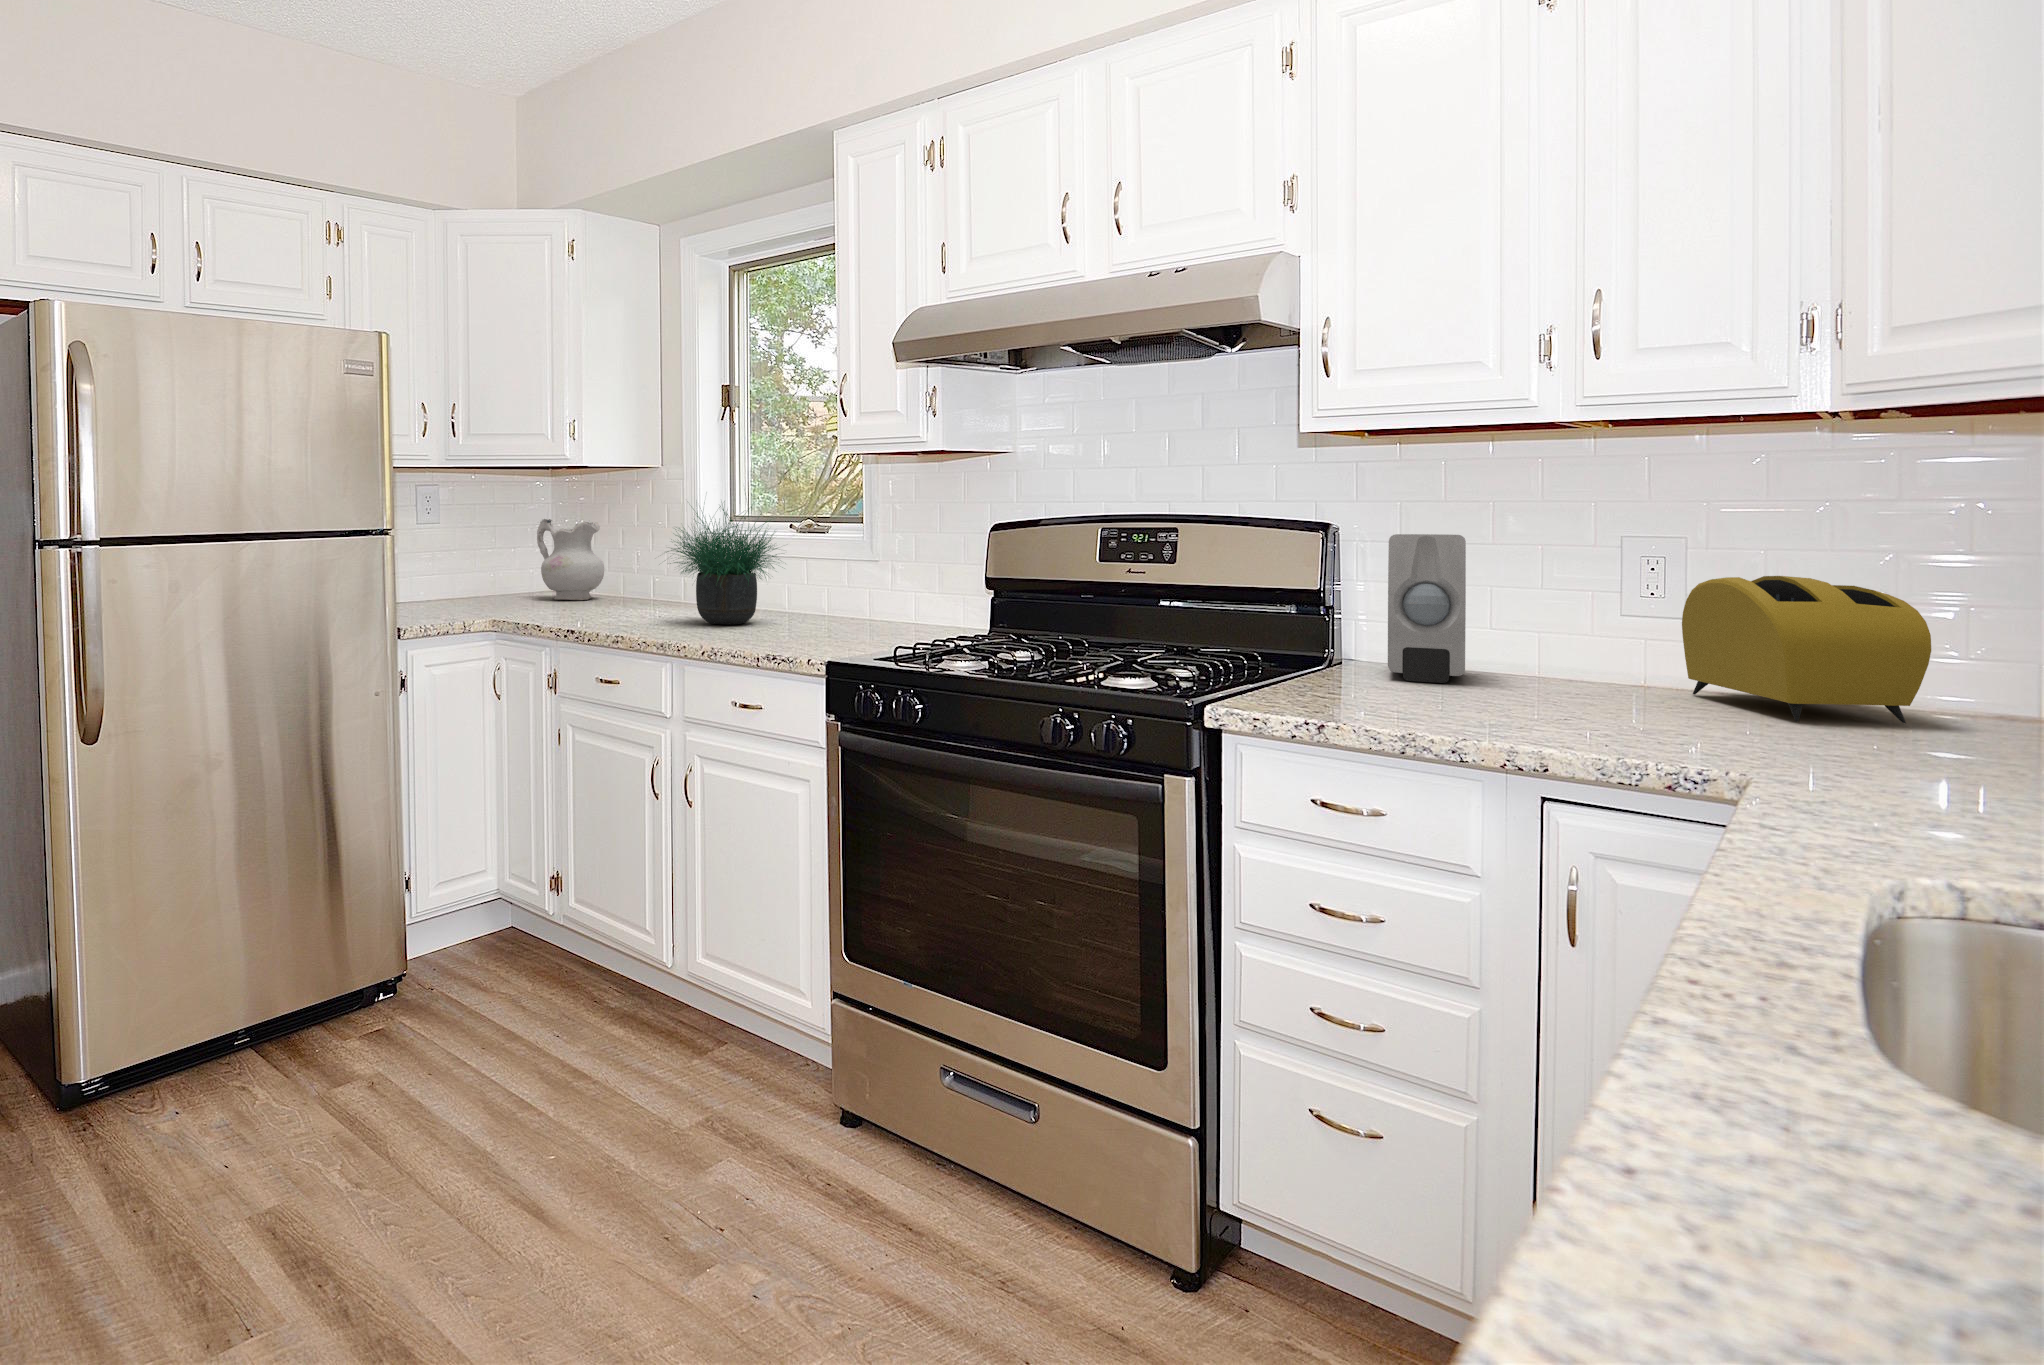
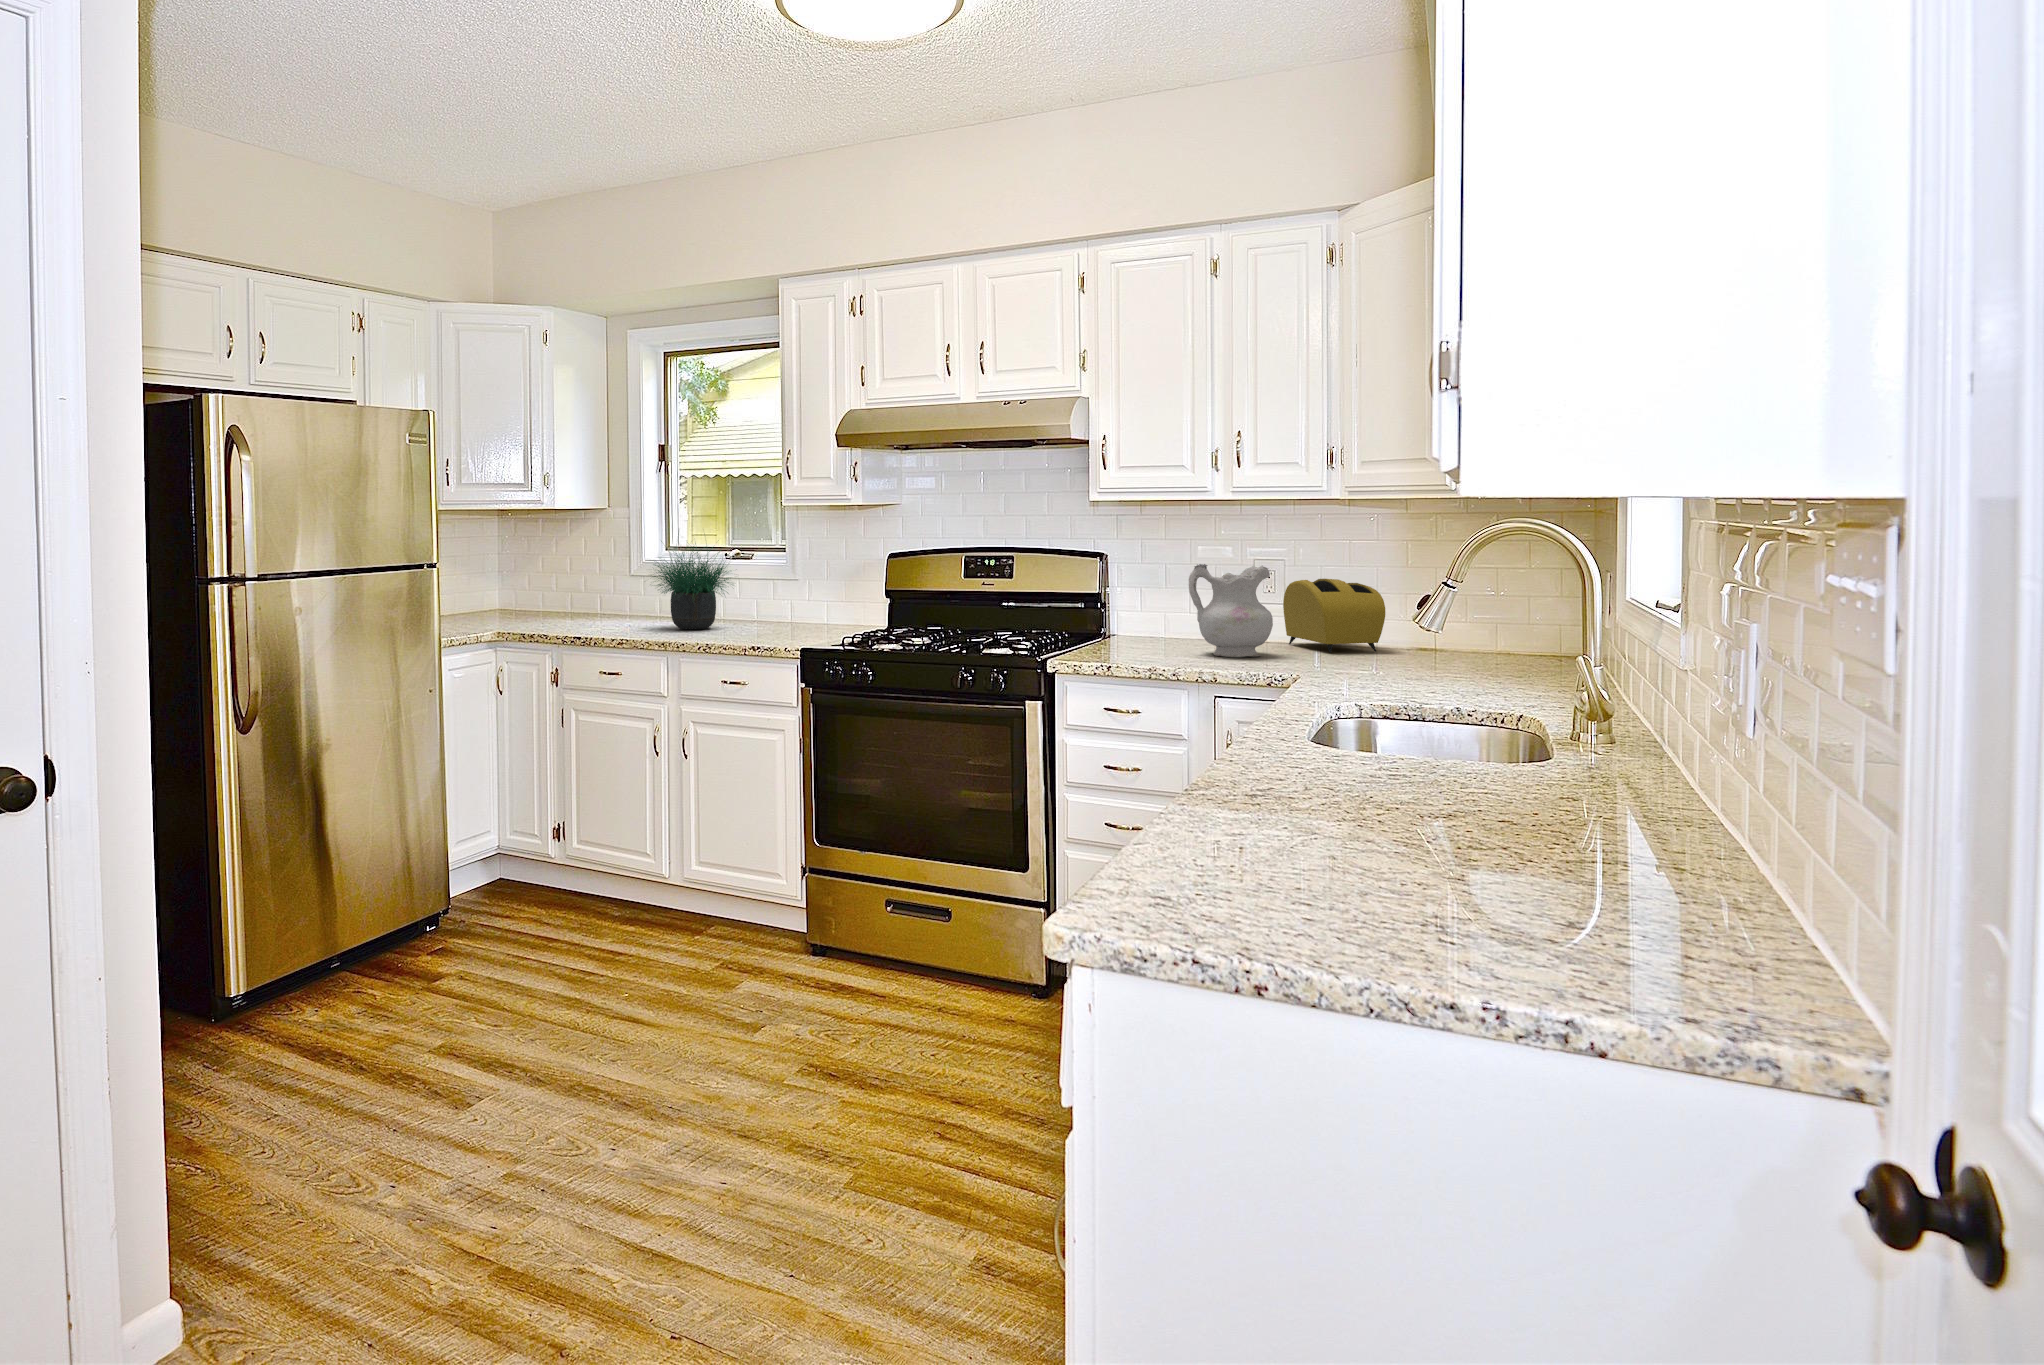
ceramic pitcher: present [537,519,604,600] -> present [1189,564,1273,657]
soap dispenser: present [1388,534,1466,683] -> none [1137,559,1178,644]

